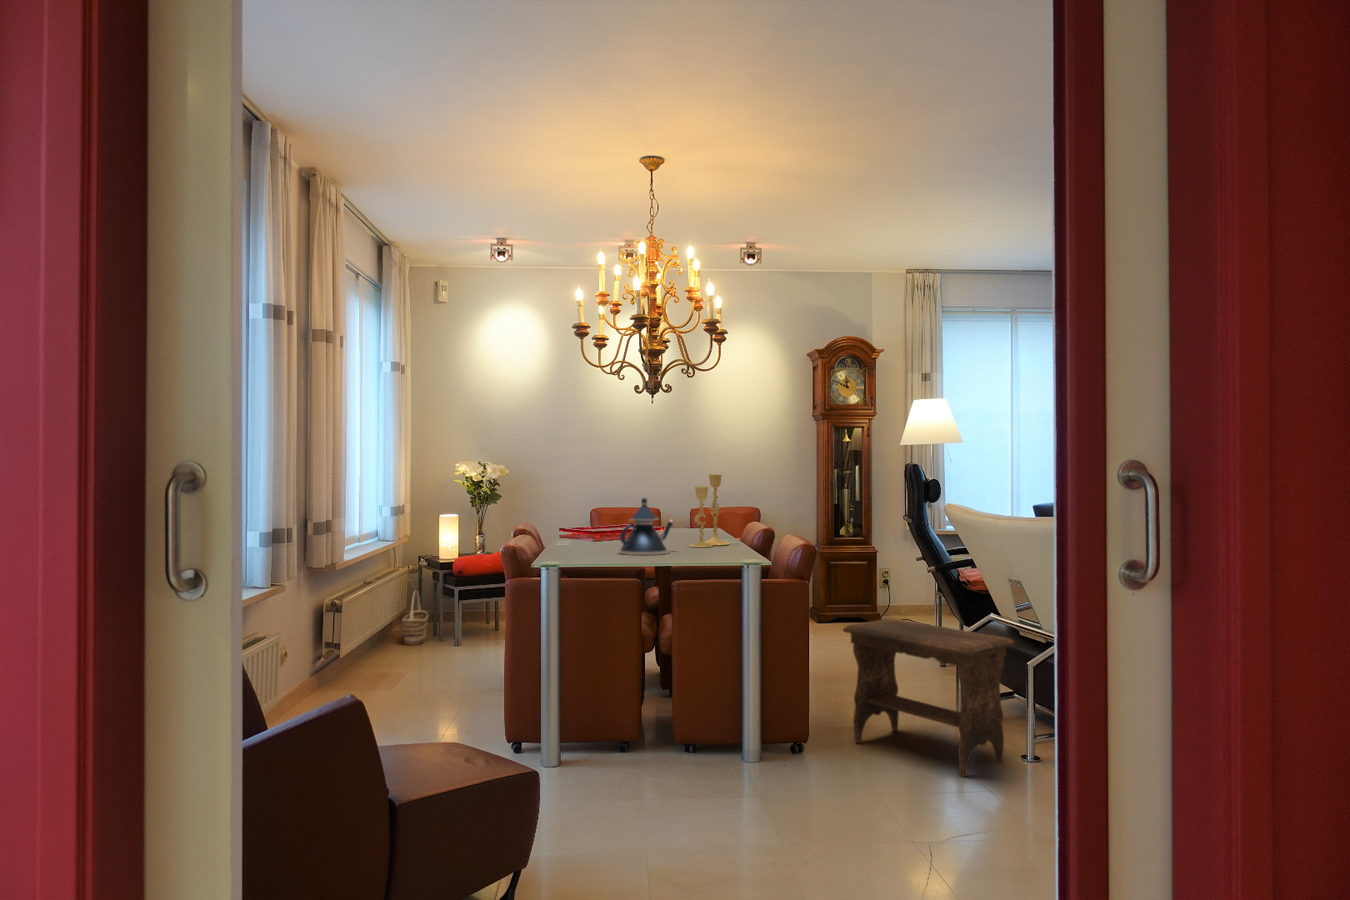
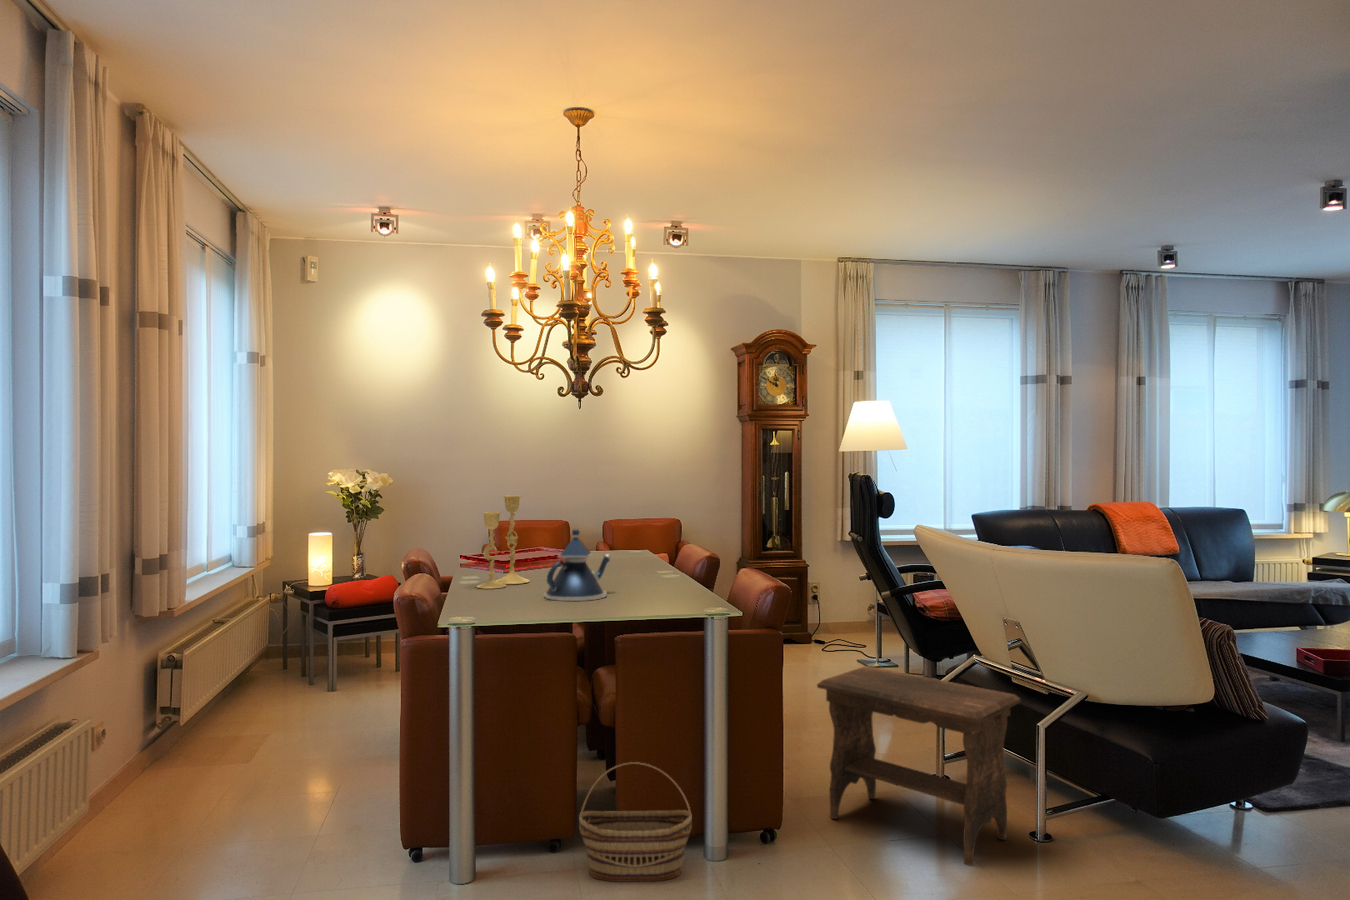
candlestick: present [690,474,729,547] -> present [477,495,529,589]
basket: present [402,591,428,645] -> present [579,762,692,882]

